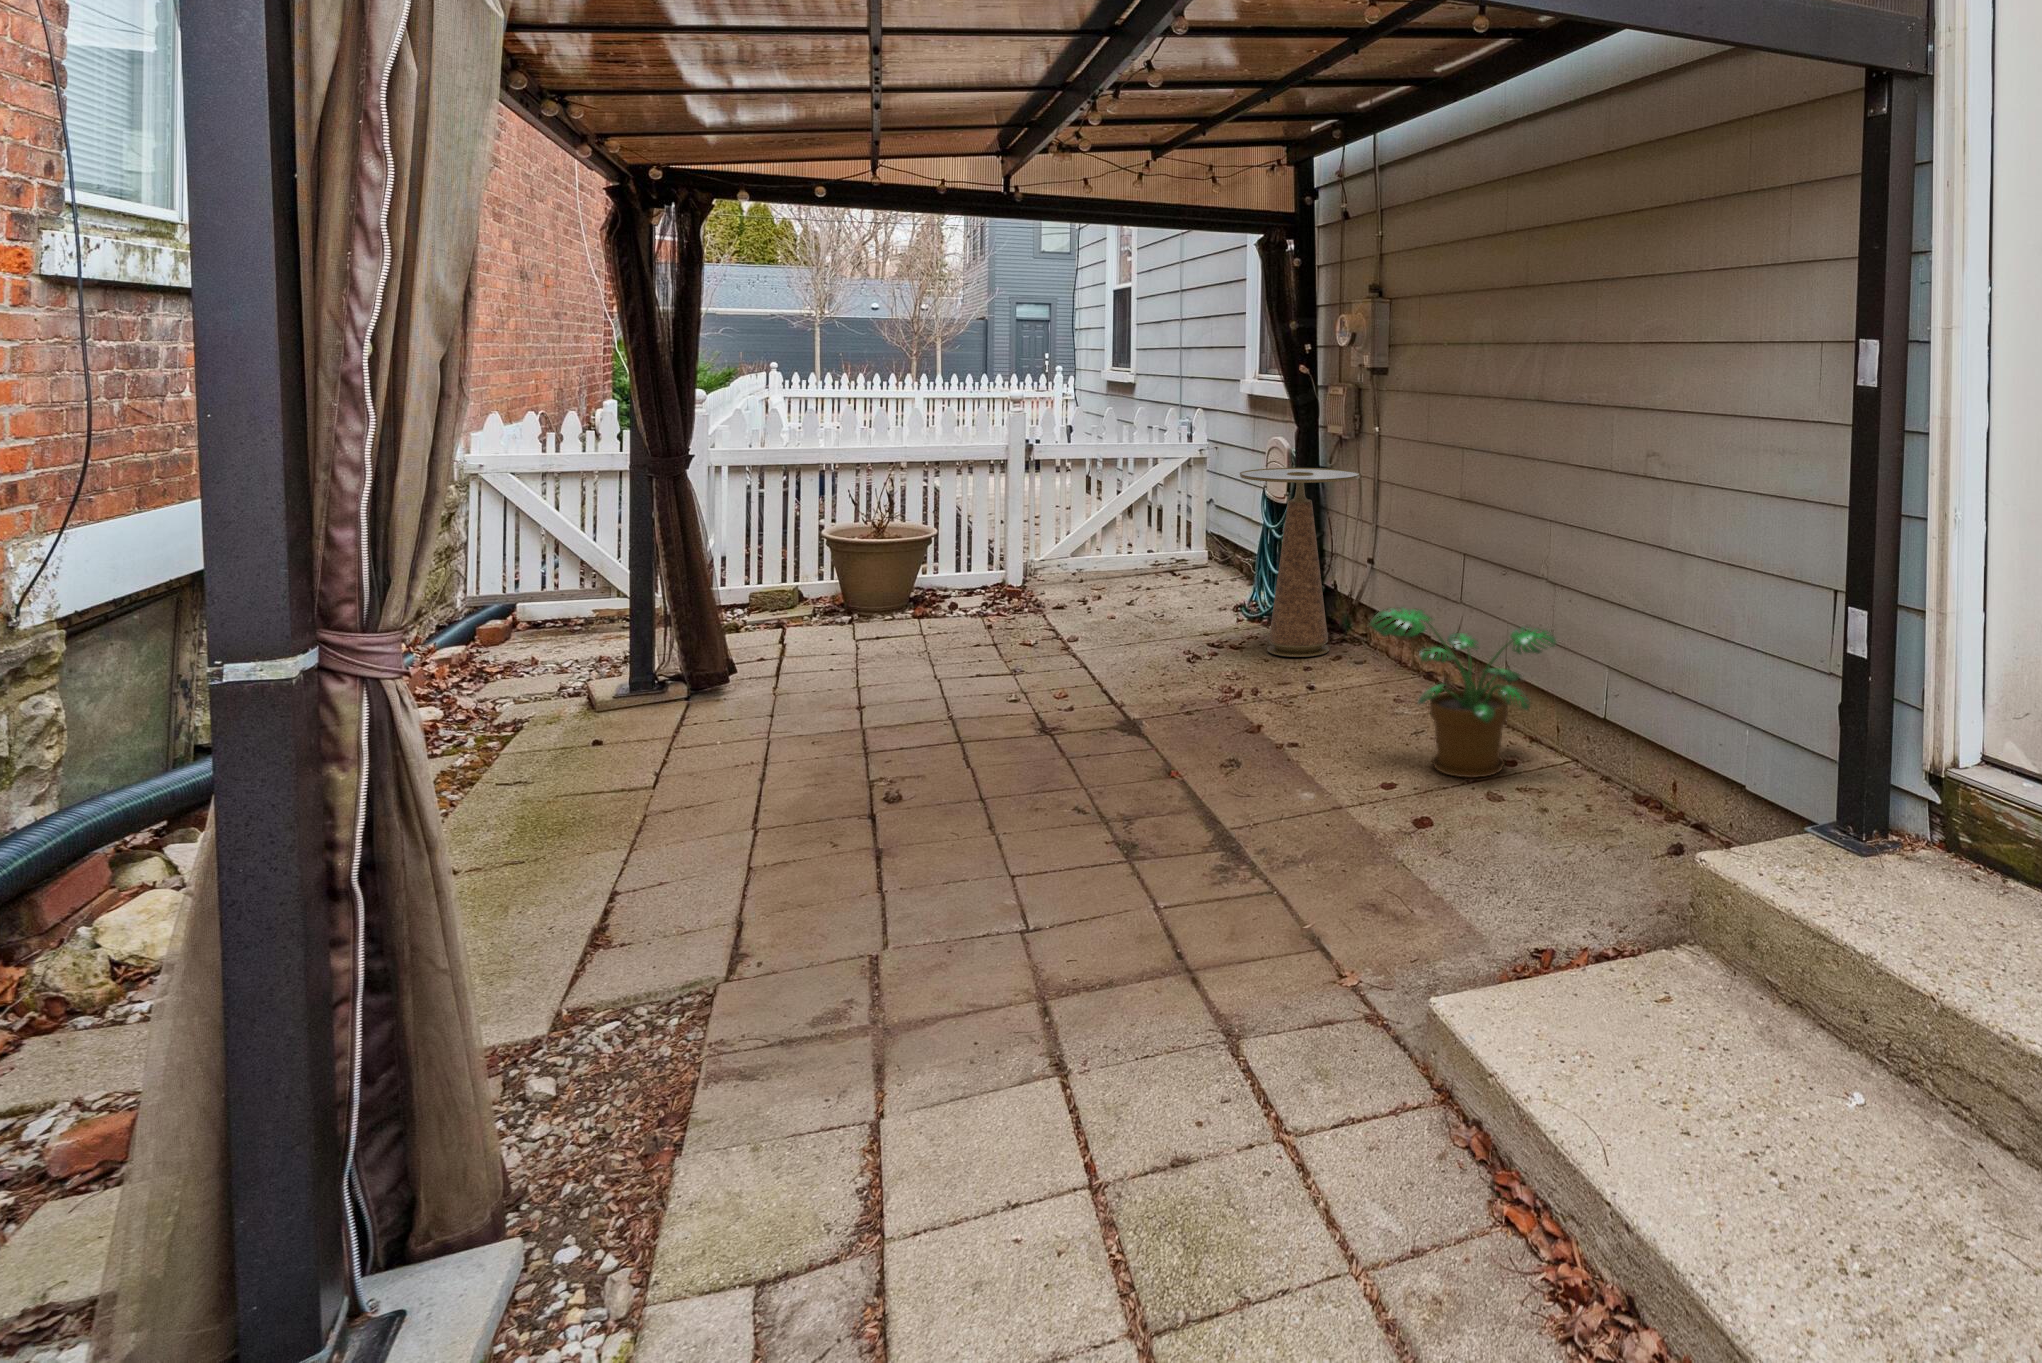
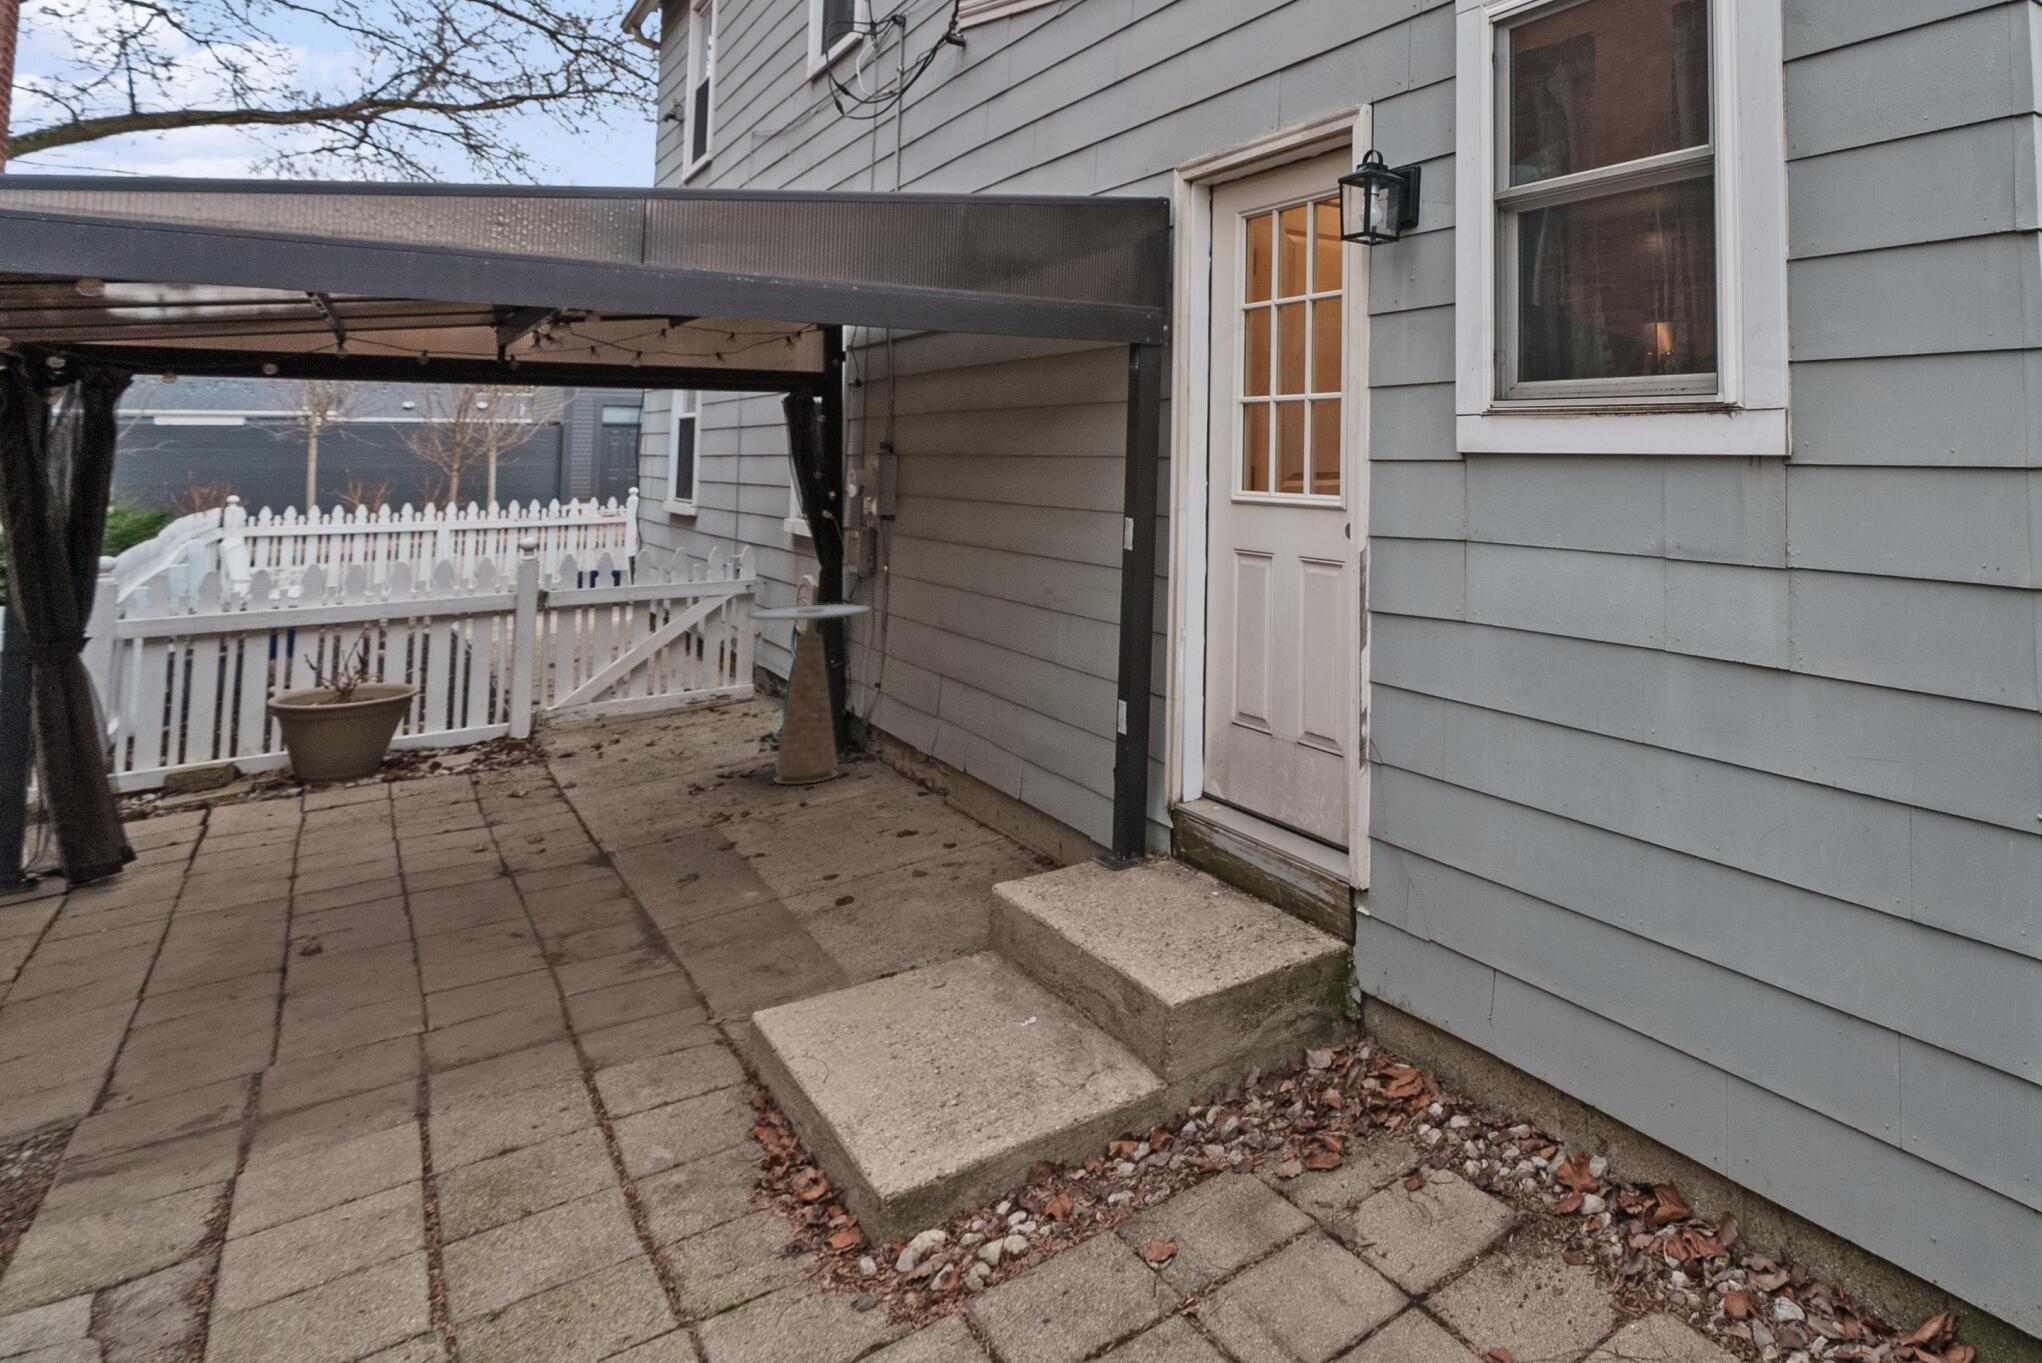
potted plant: present [1369,607,1557,778] -> none [833,726,1004,869]

